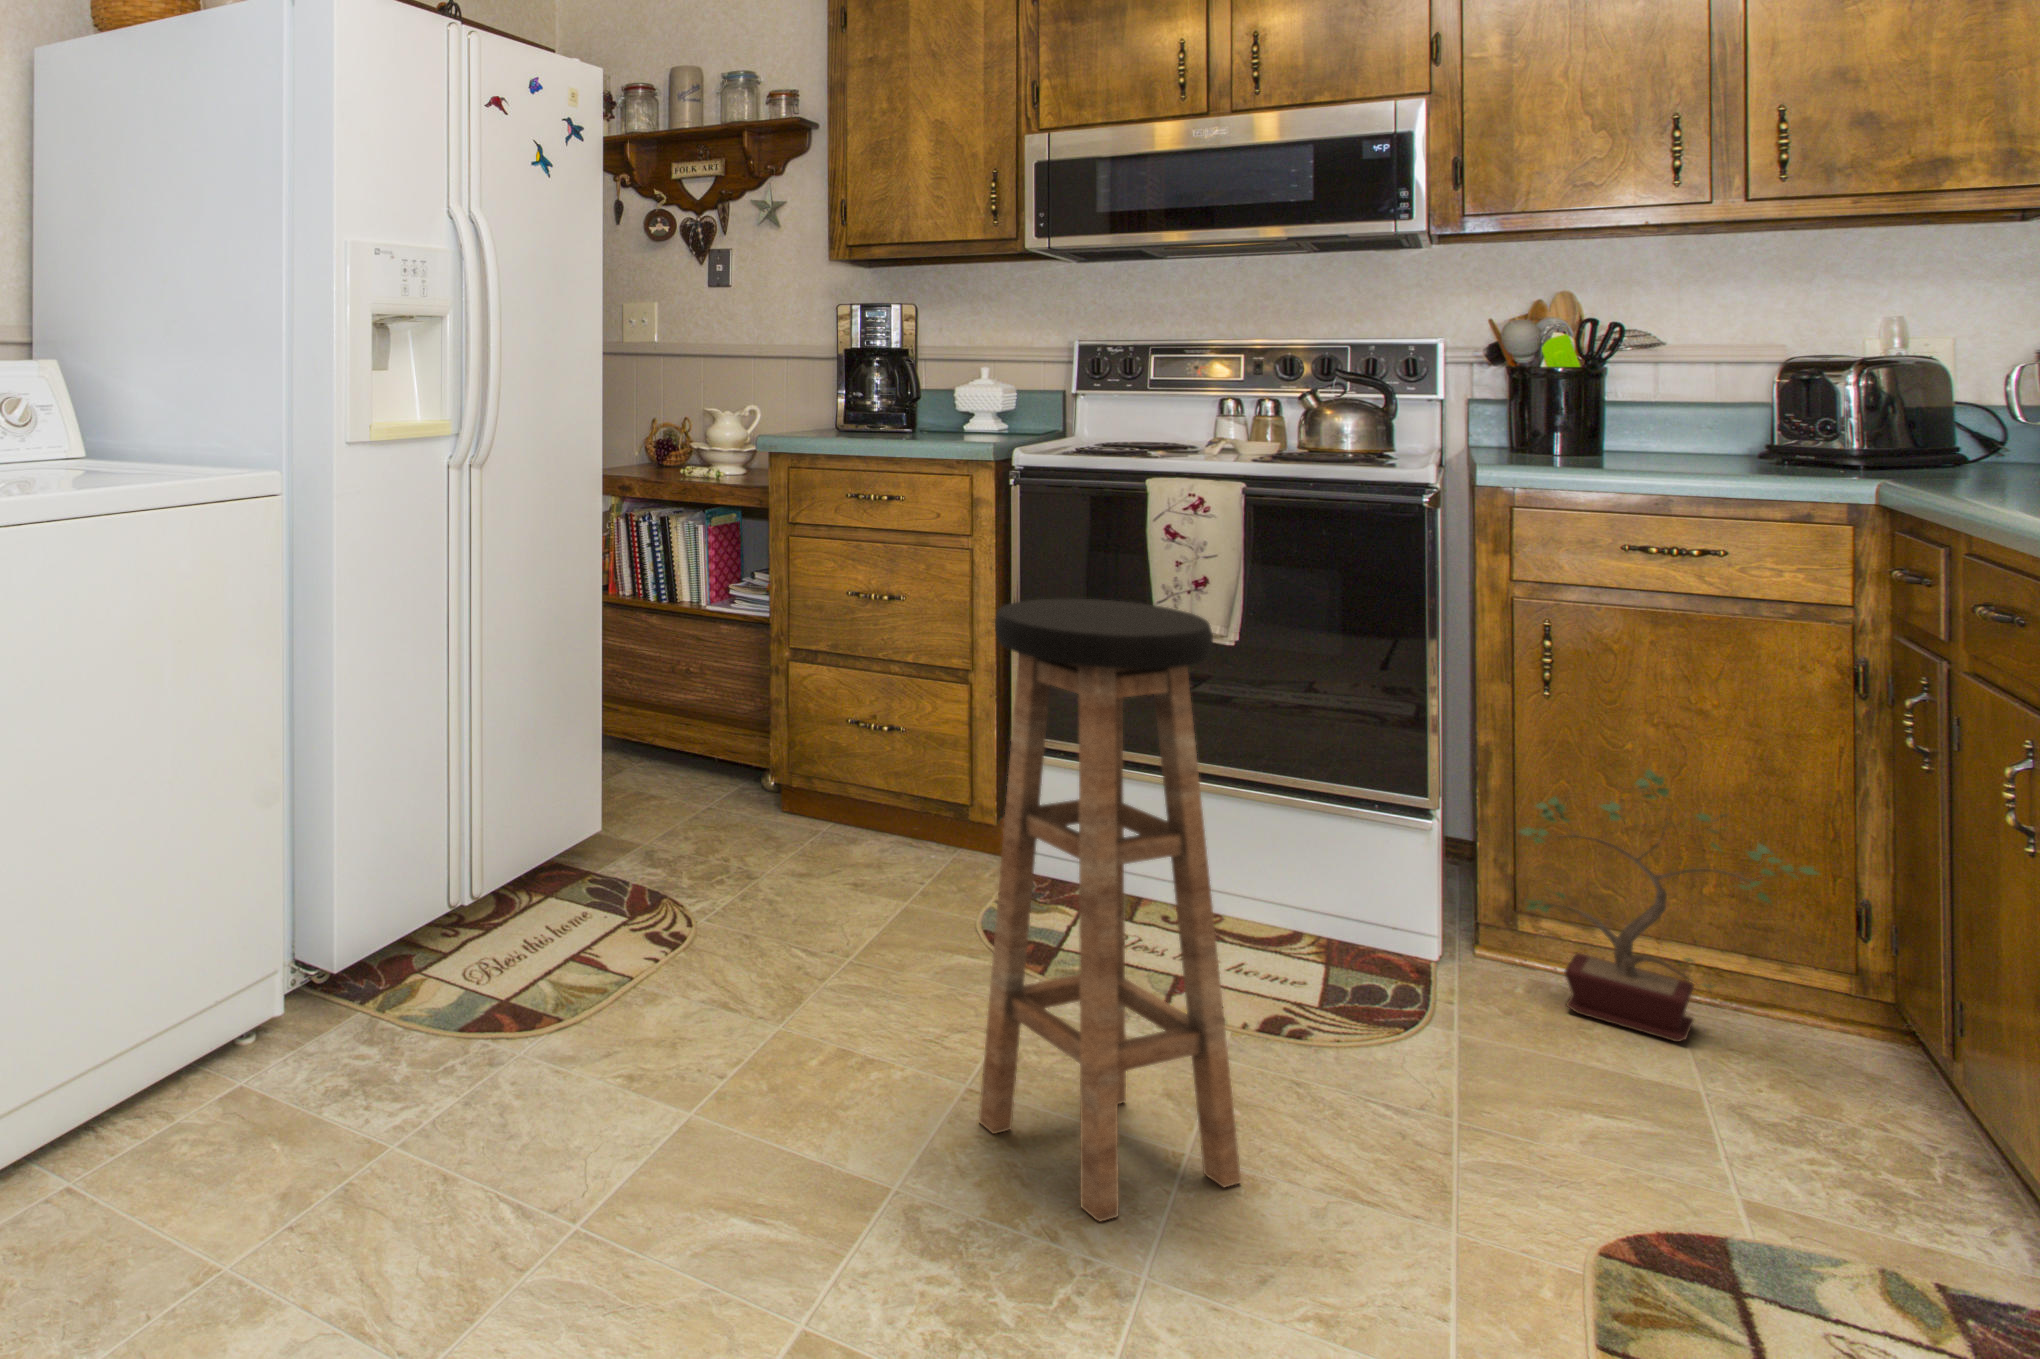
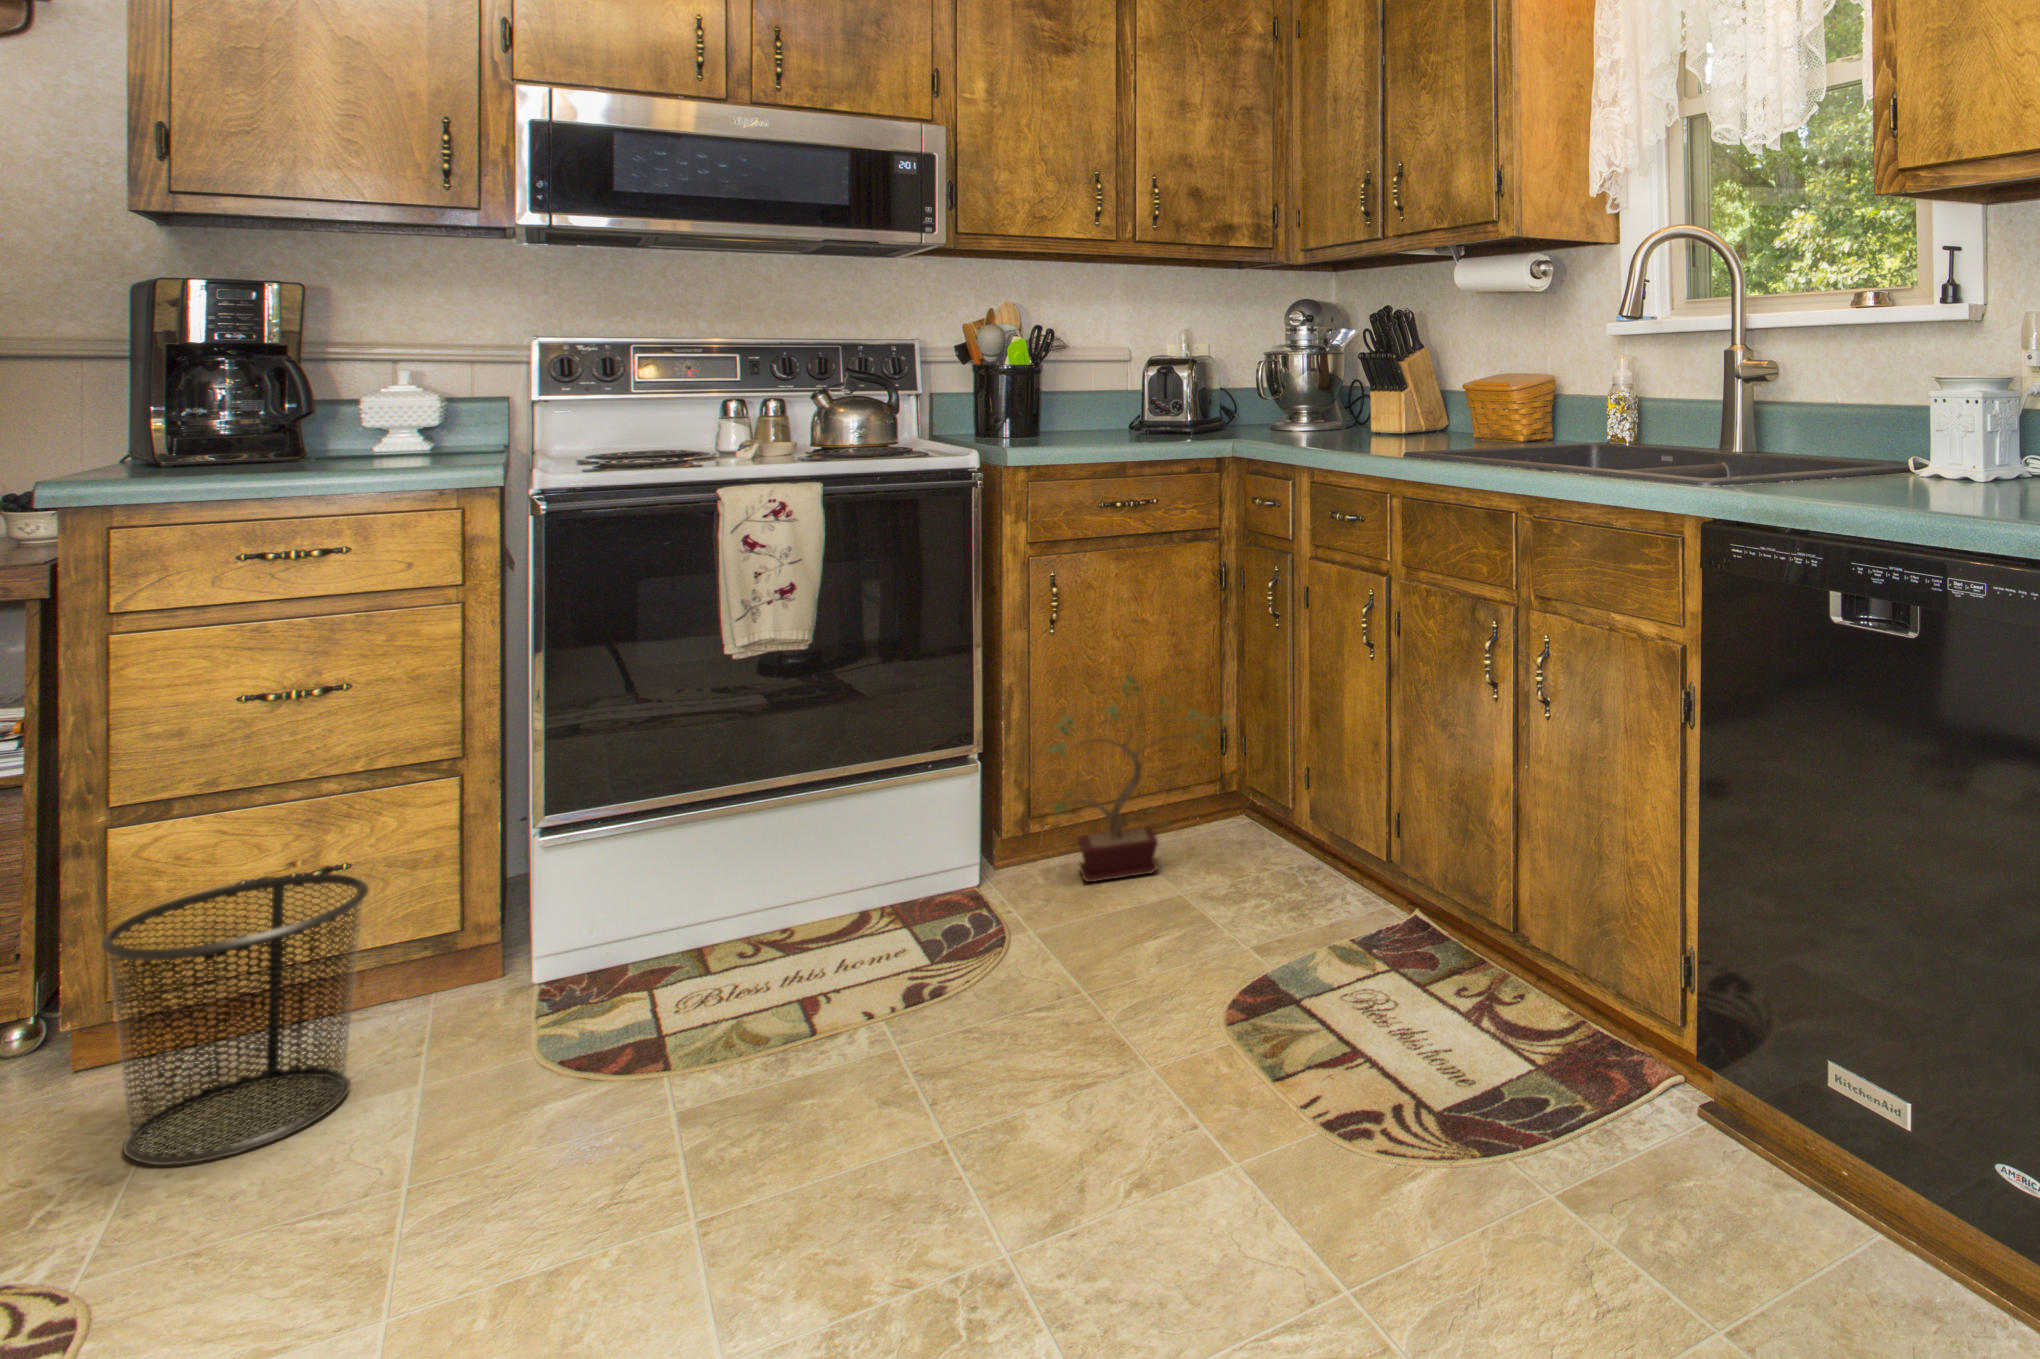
bar stool: present [979,599,1241,1221] -> none [745,606,1005,1238]
waste bin: none [747,719,882,898] -> present [101,873,369,1165]

